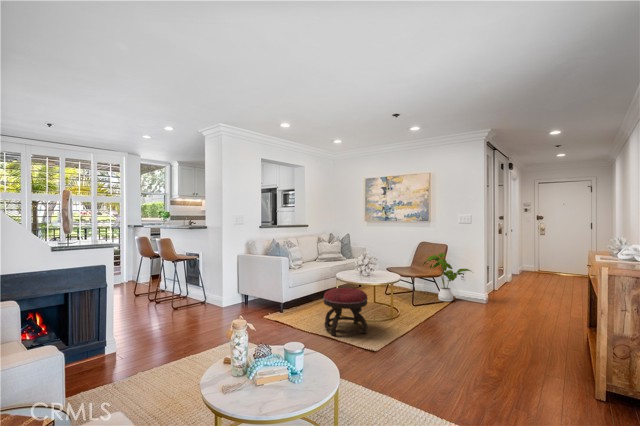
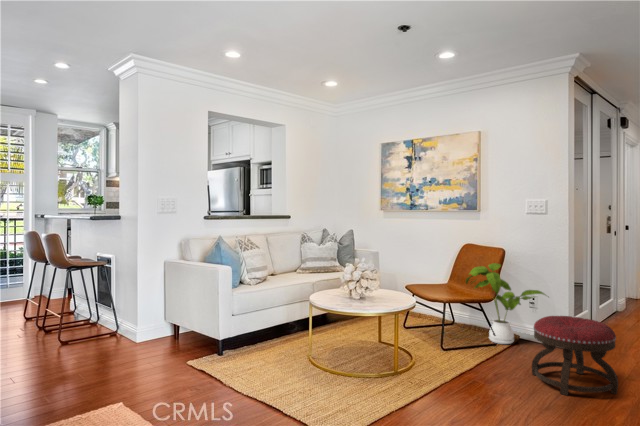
ottoman: present [323,288,368,336] -> present [532,316,618,395]

